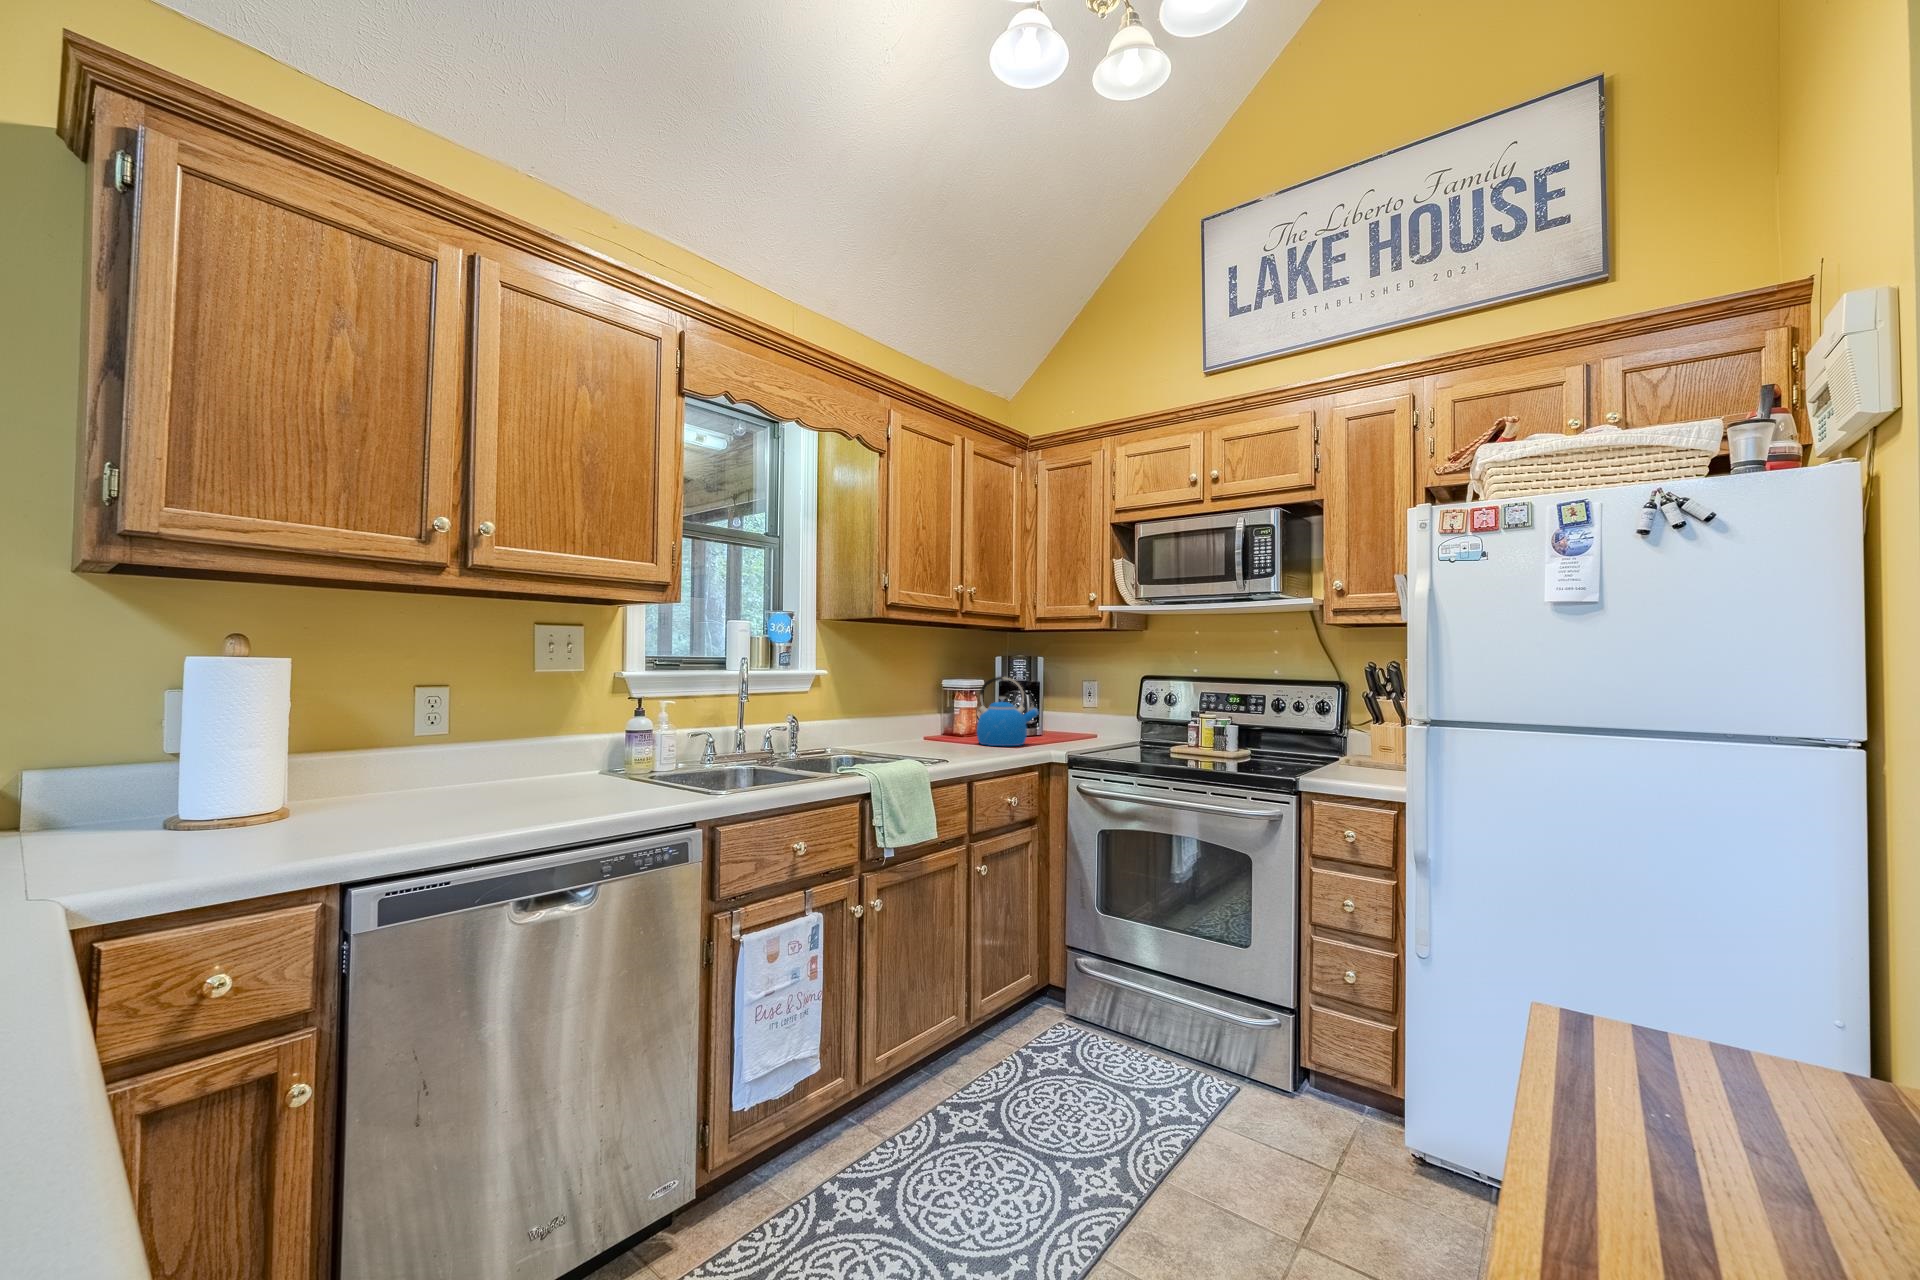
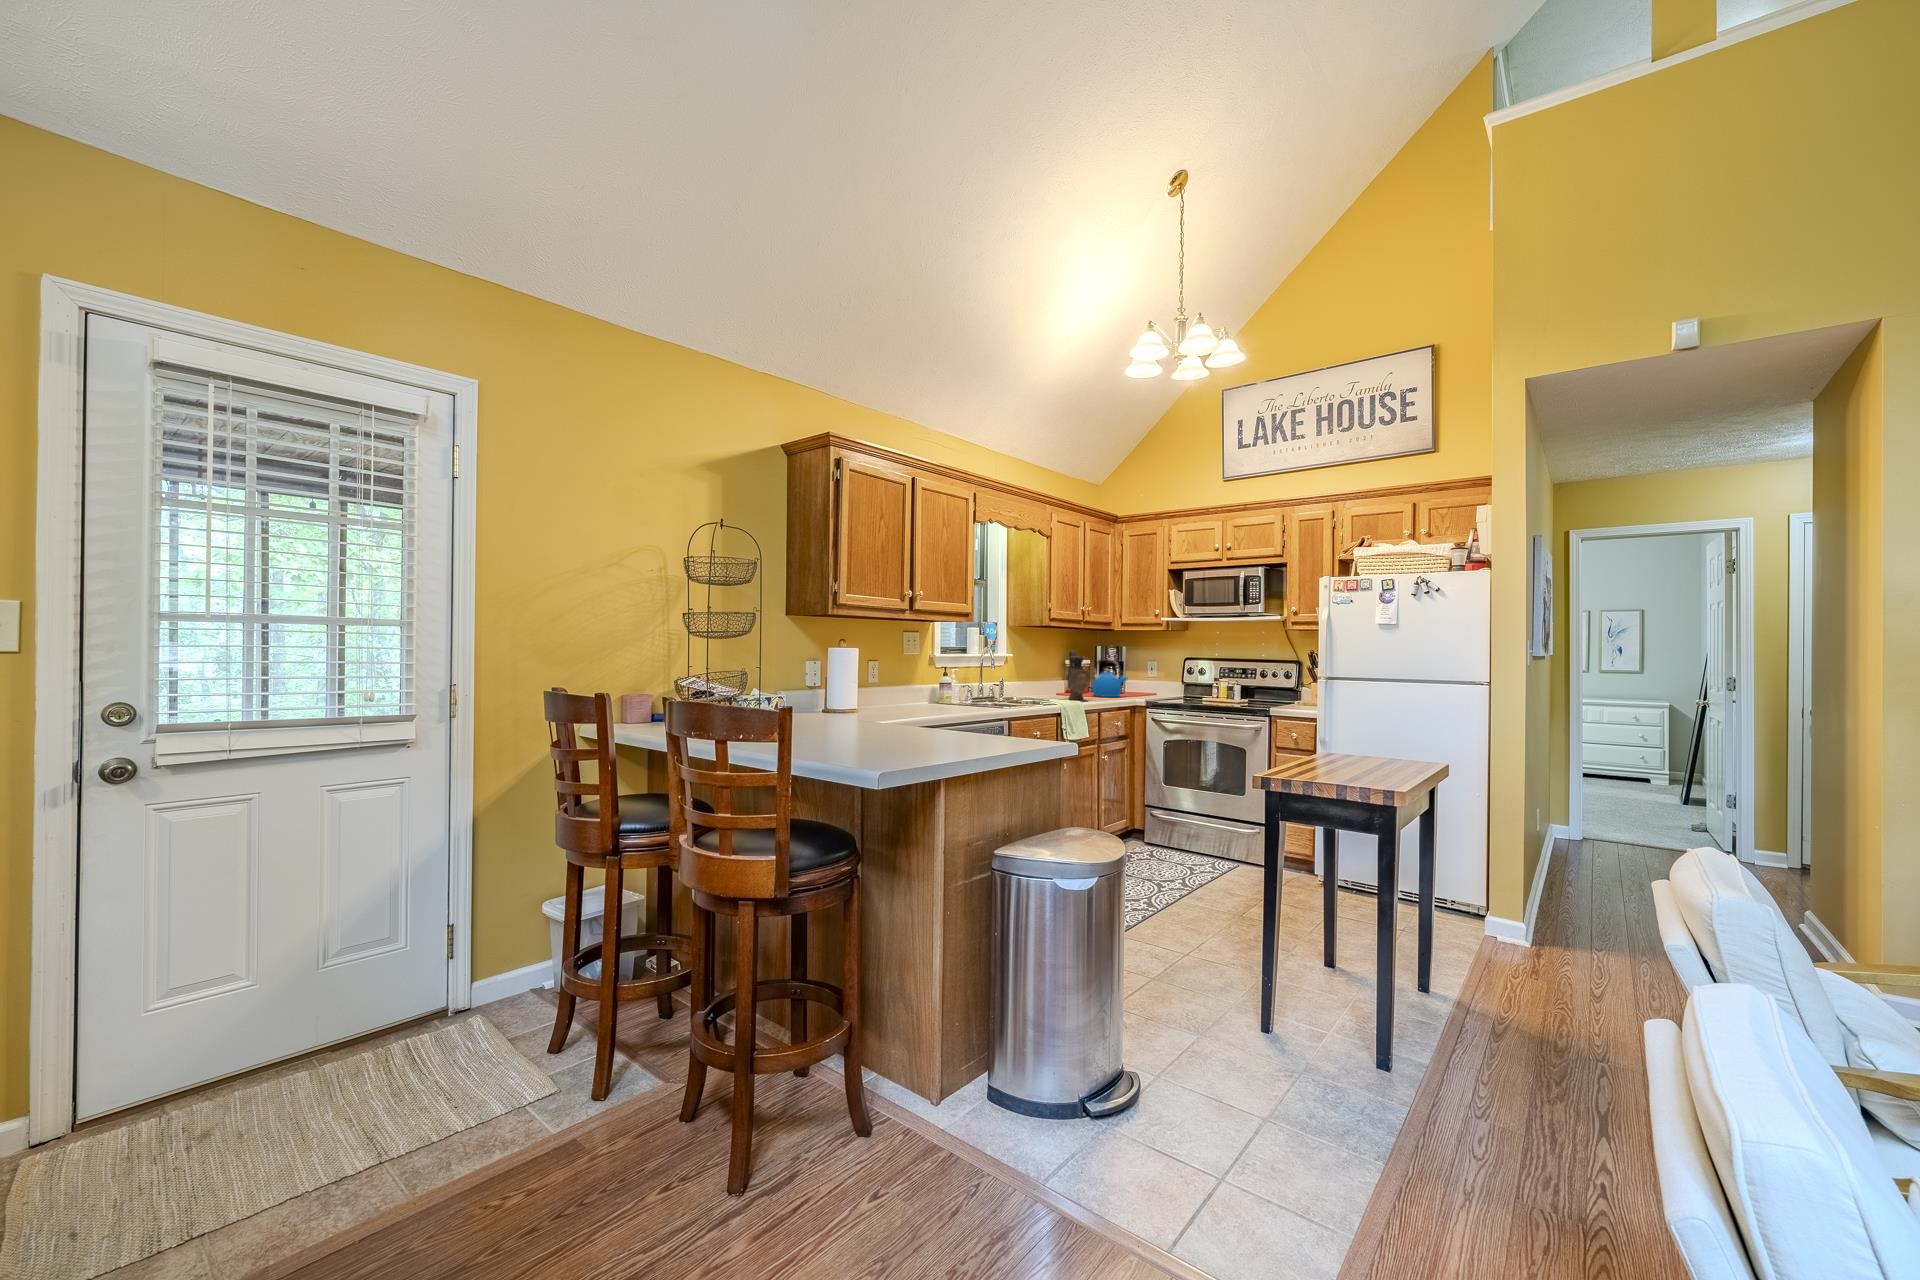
ceramic pitcher: none [916,663,956,756] -> present [1067,650,1089,700]

